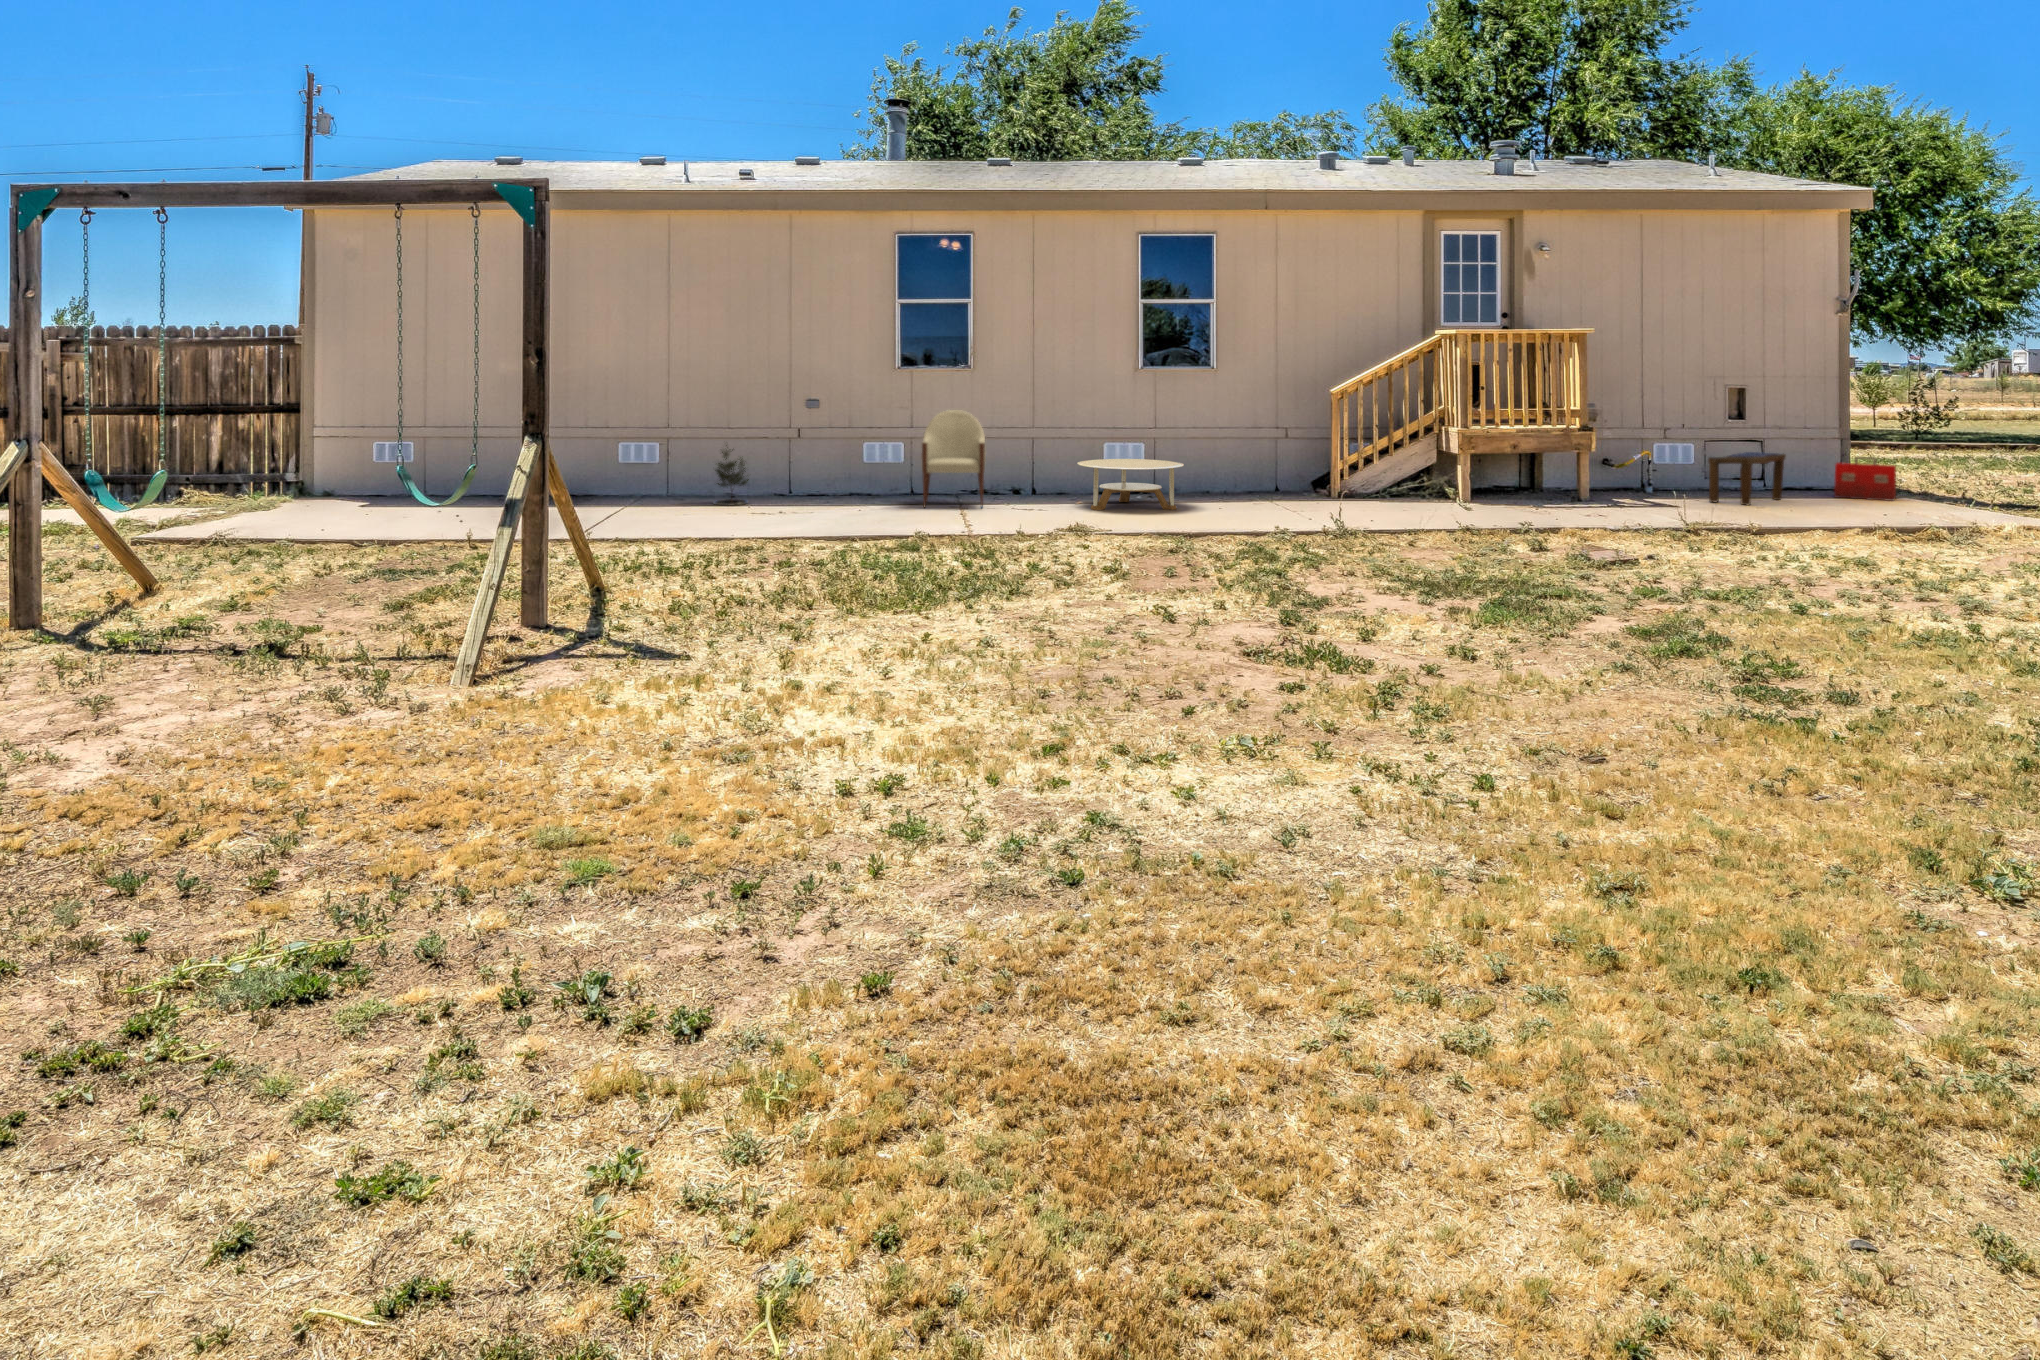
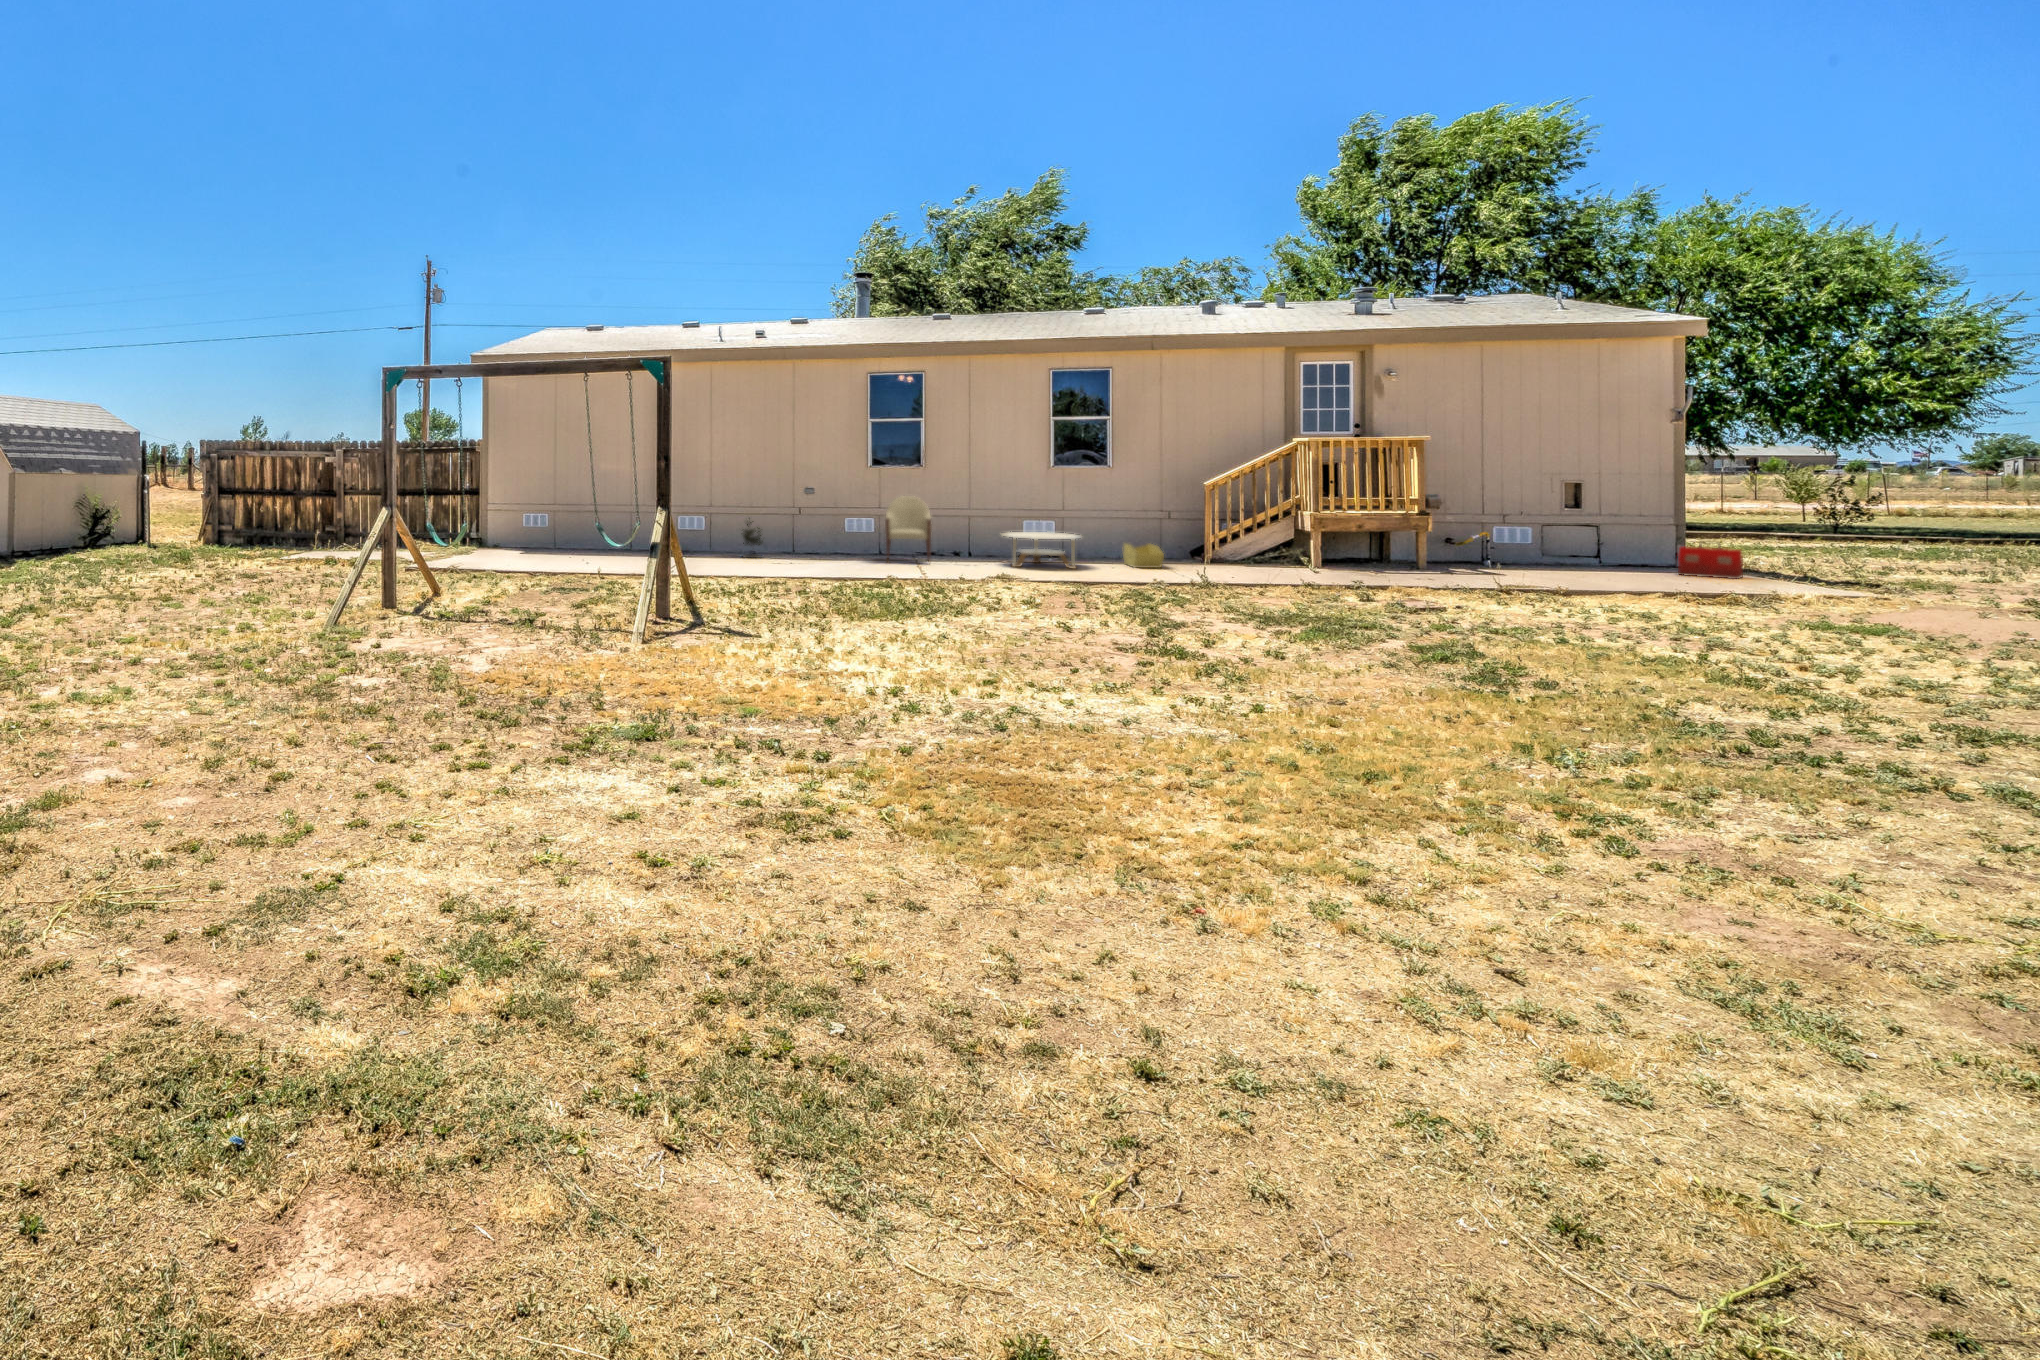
bench: present [1708,452,1786,505] -> none [1546,536,1625,578]
storage bin: none [1232,471,1285,506] -> present [1123,544,1164,568]

